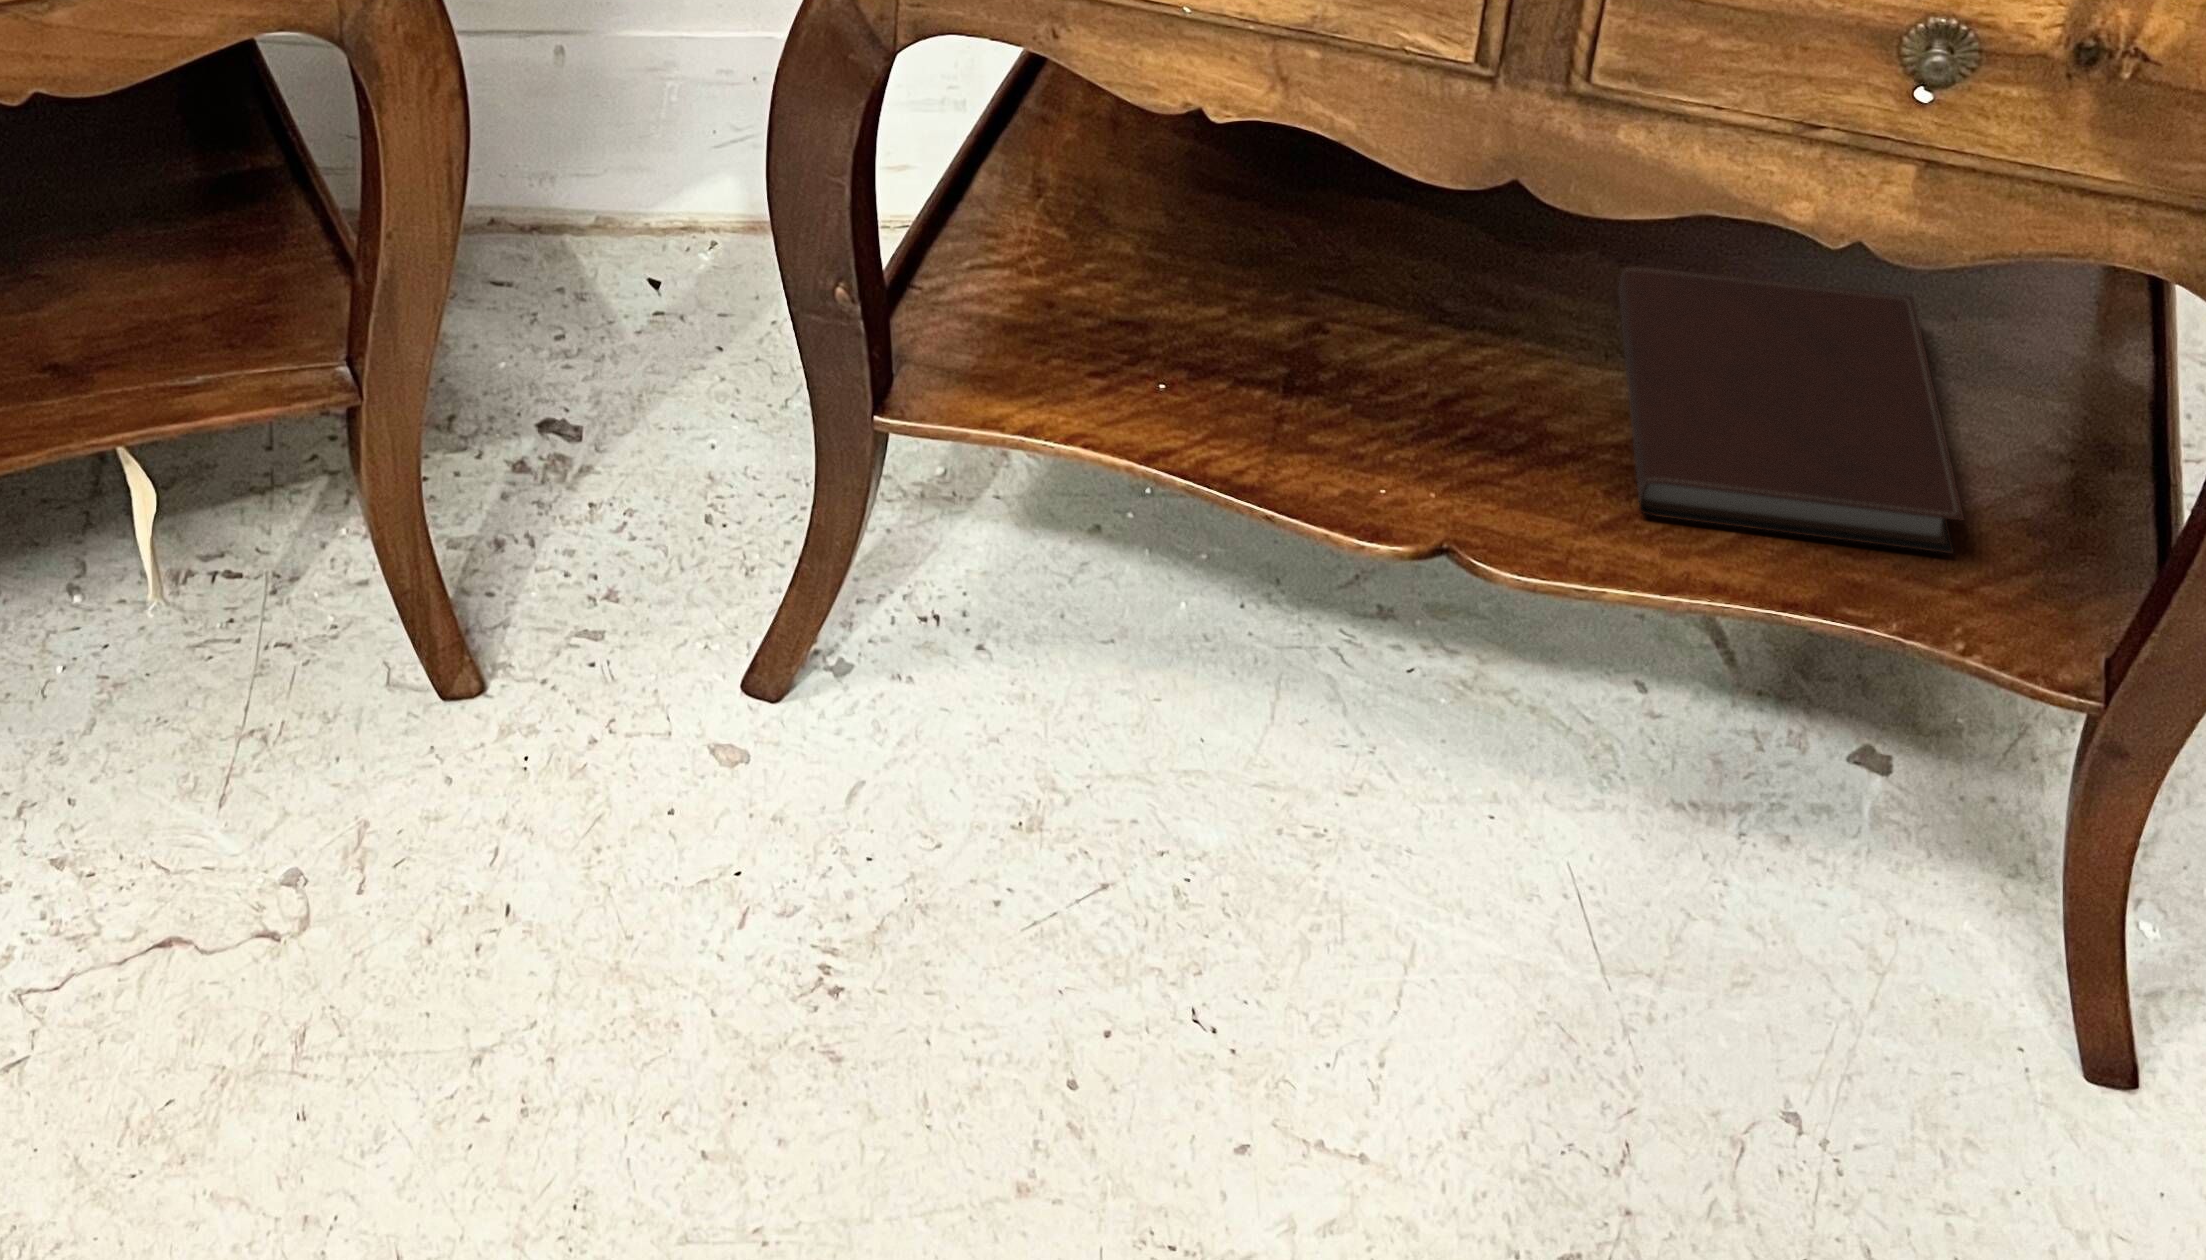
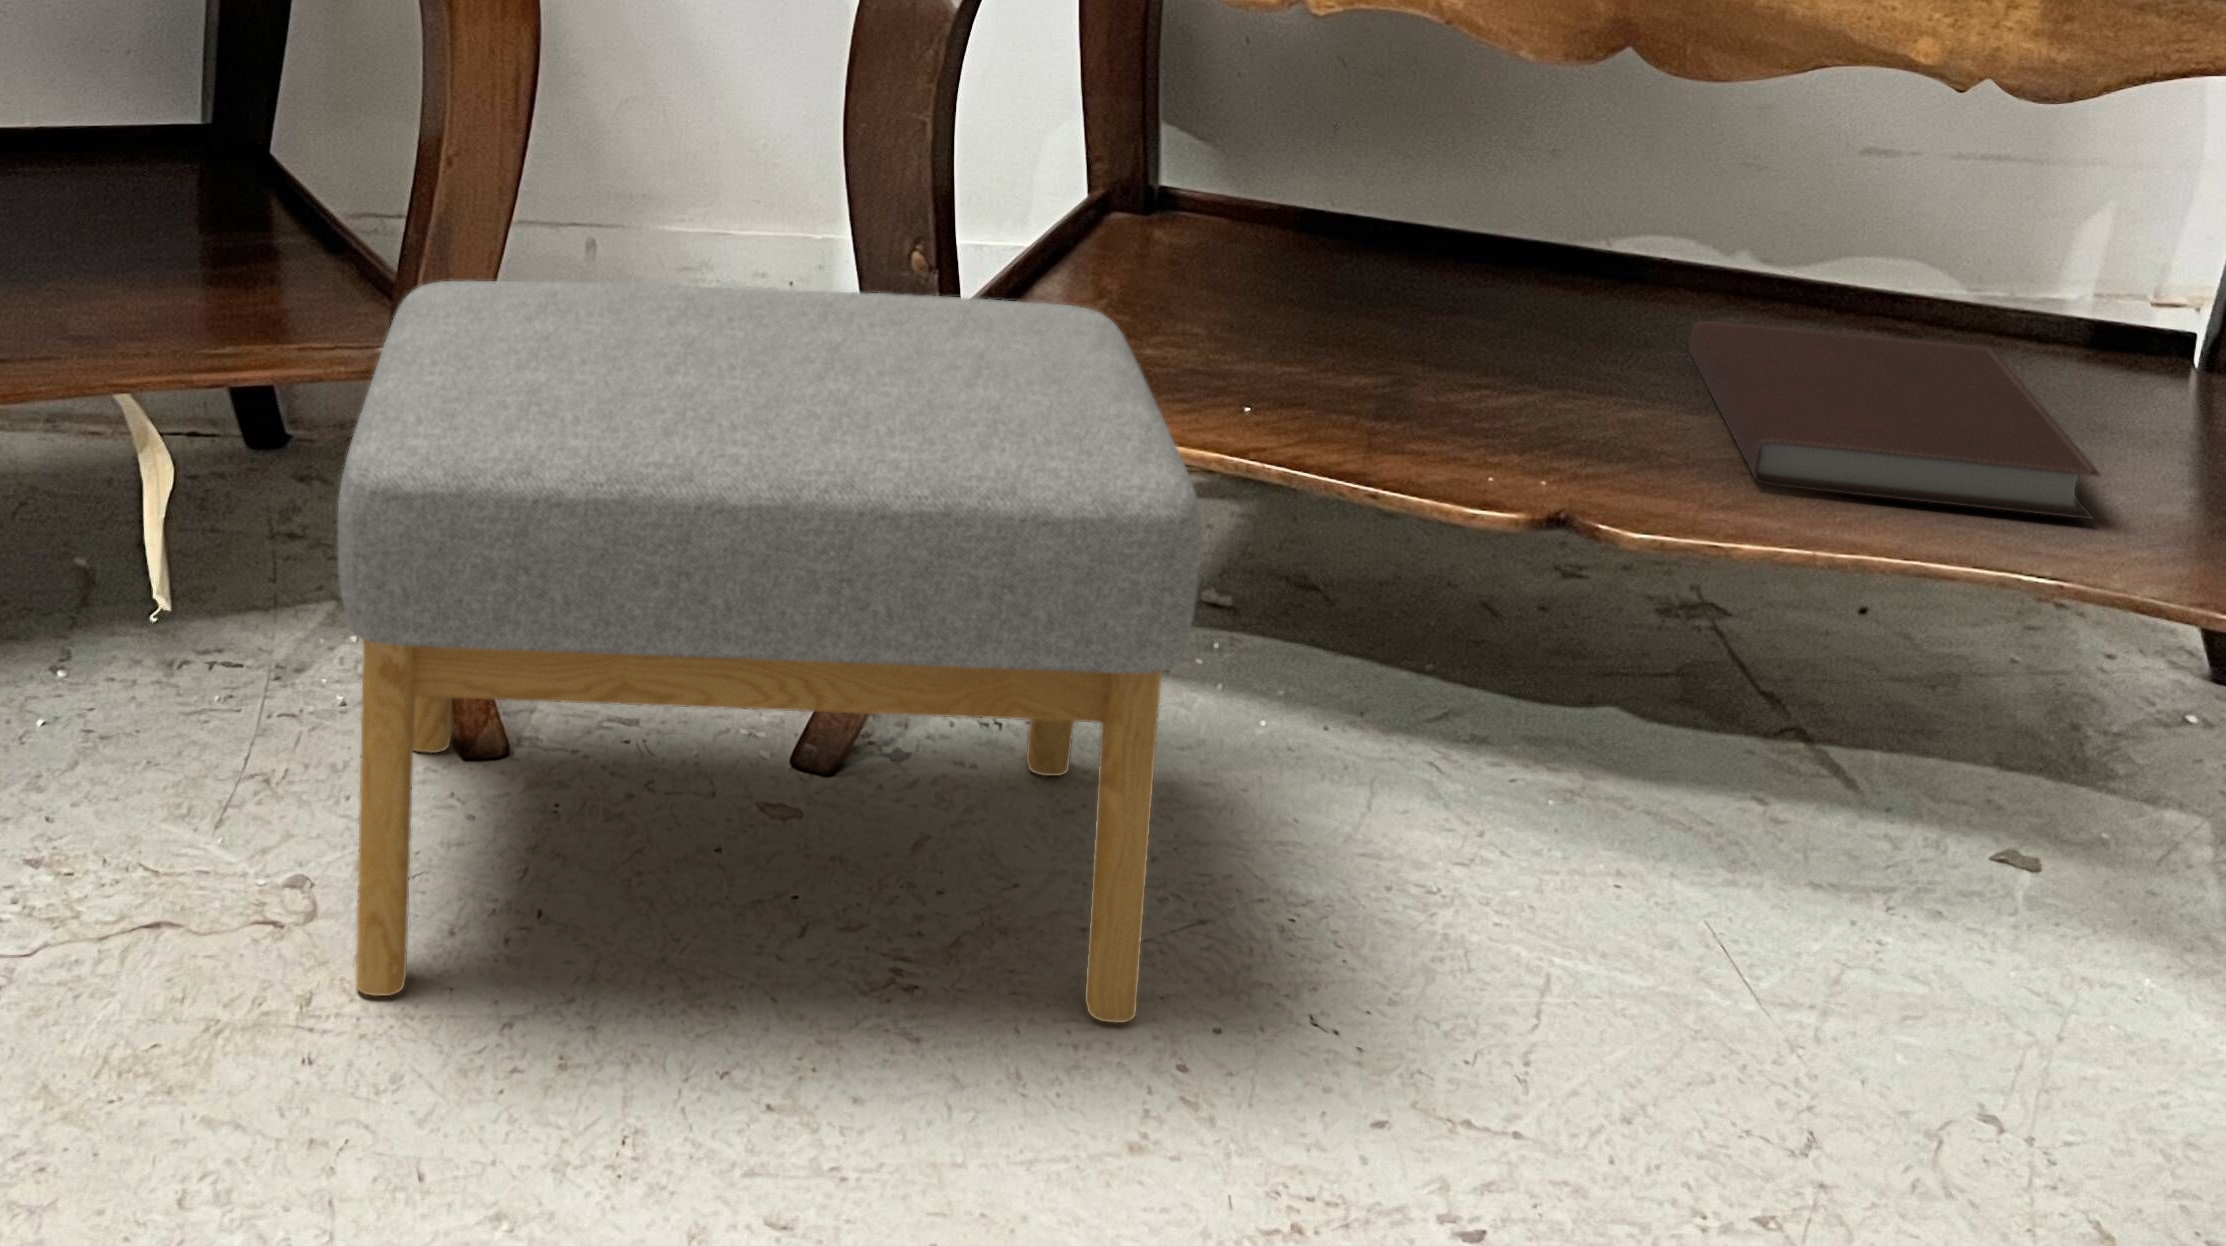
footstool: none [304,321,1089,1020] -> present [337,281,1202,1023]

